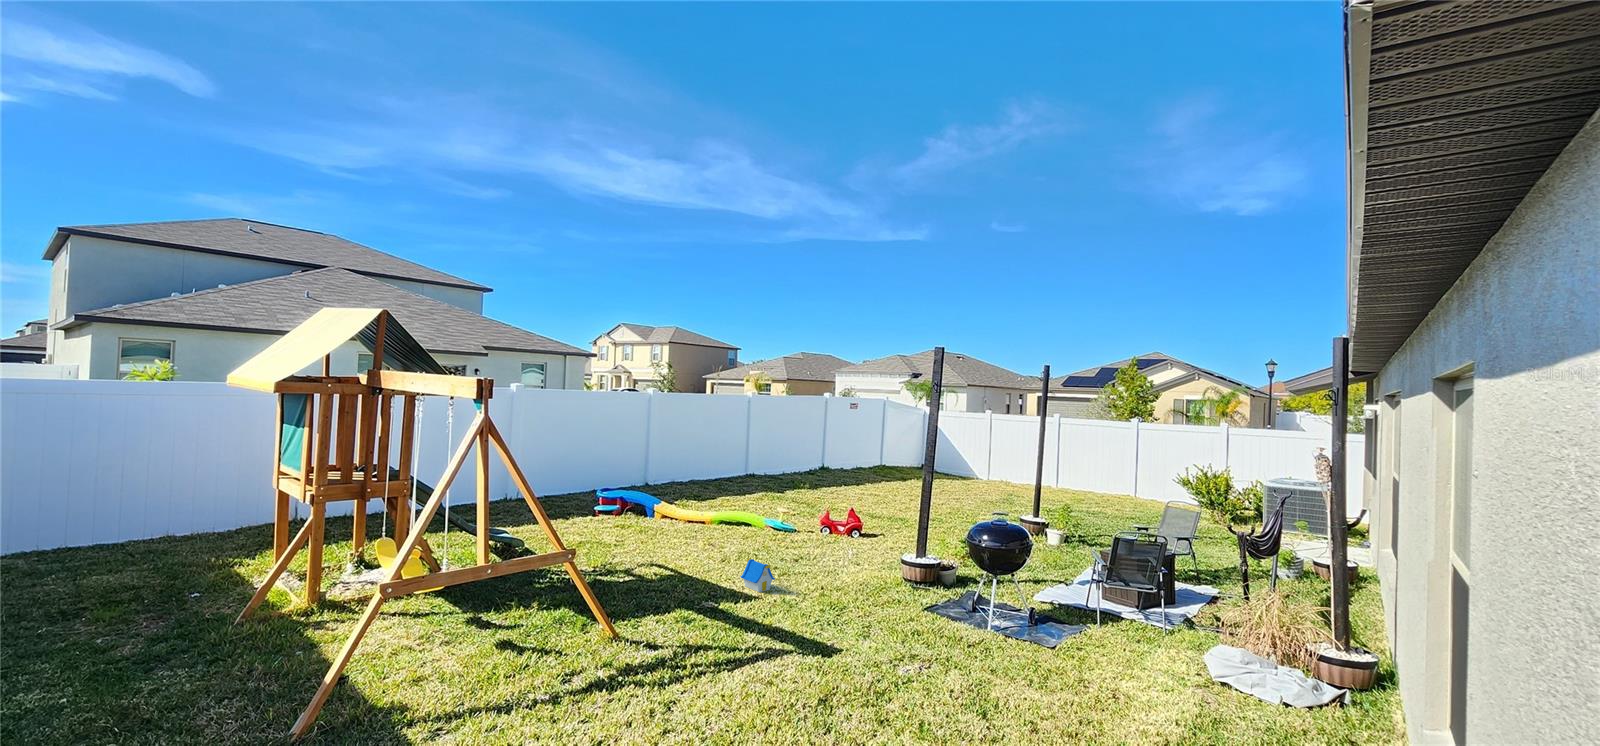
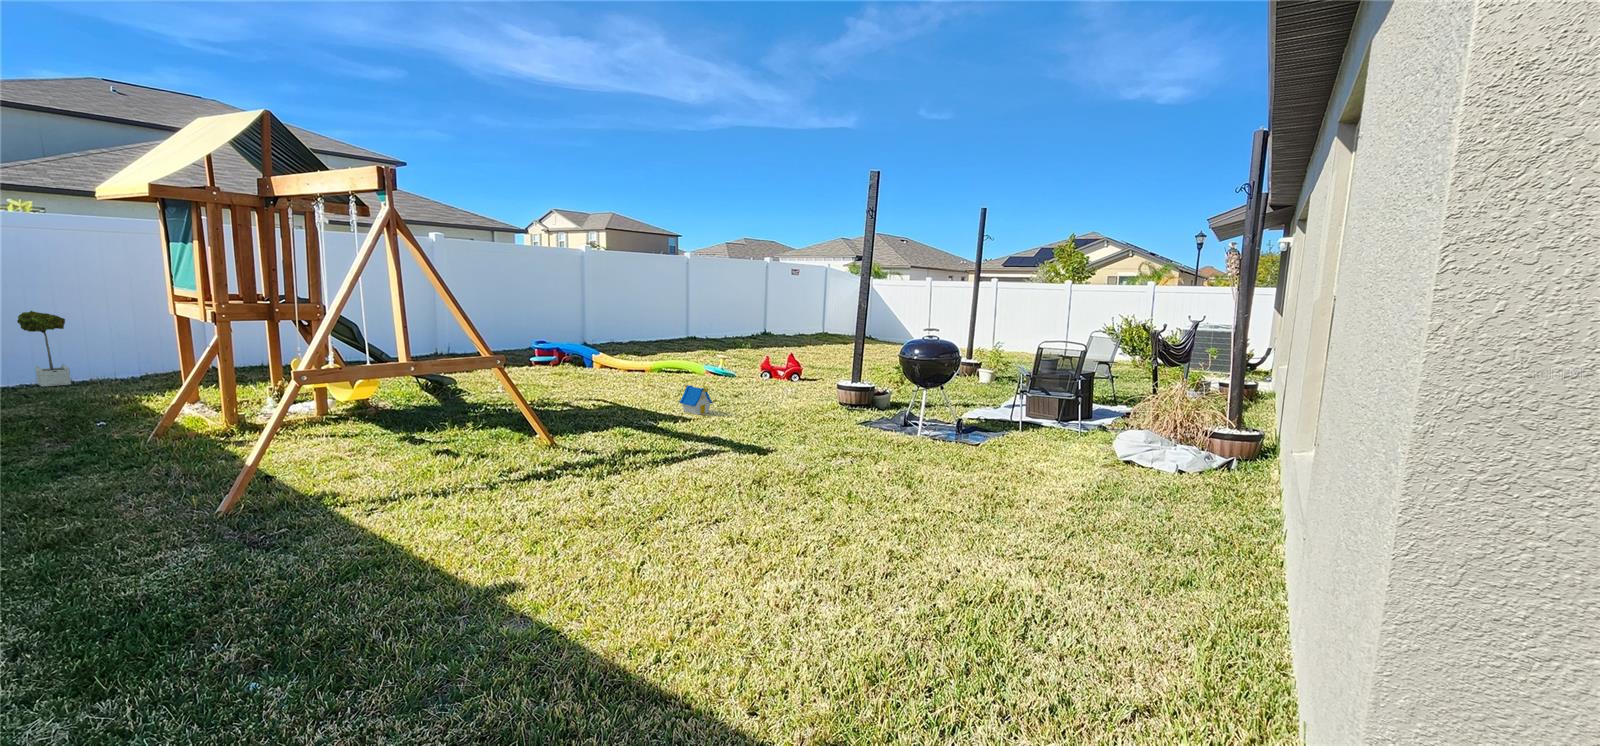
potted tree: none [135,466,176,537] -> present [17,311,71,386]

